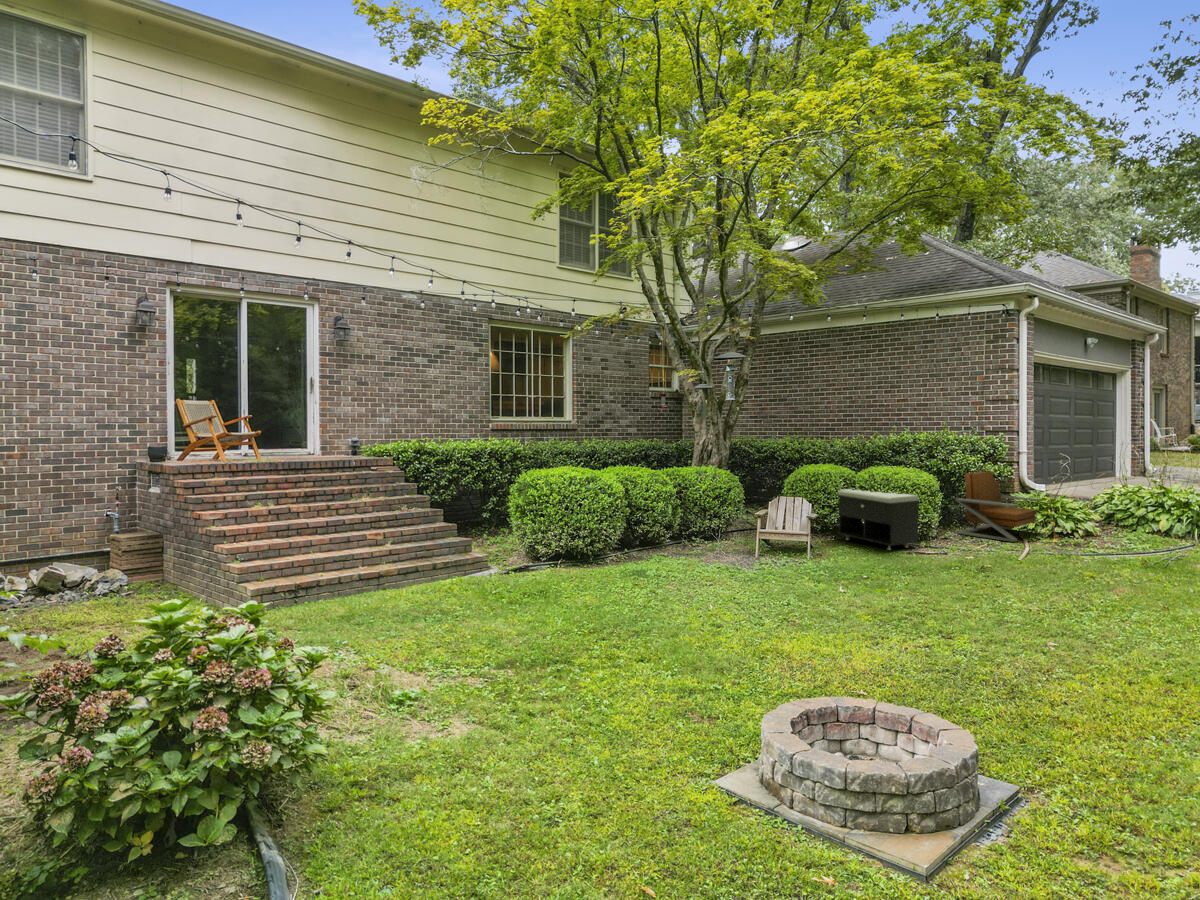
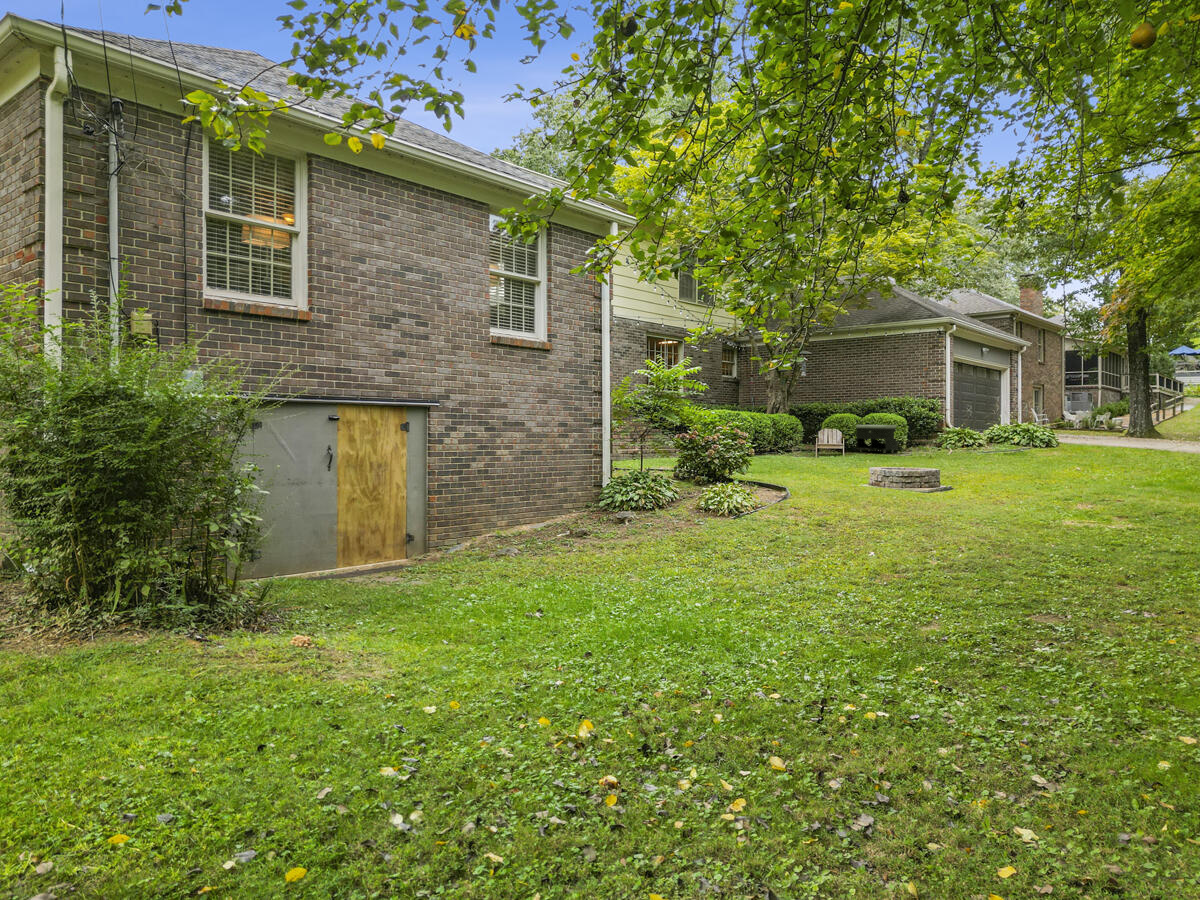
lounge chair: present [956,472,1042,542] -> none [915,417,959,450]

